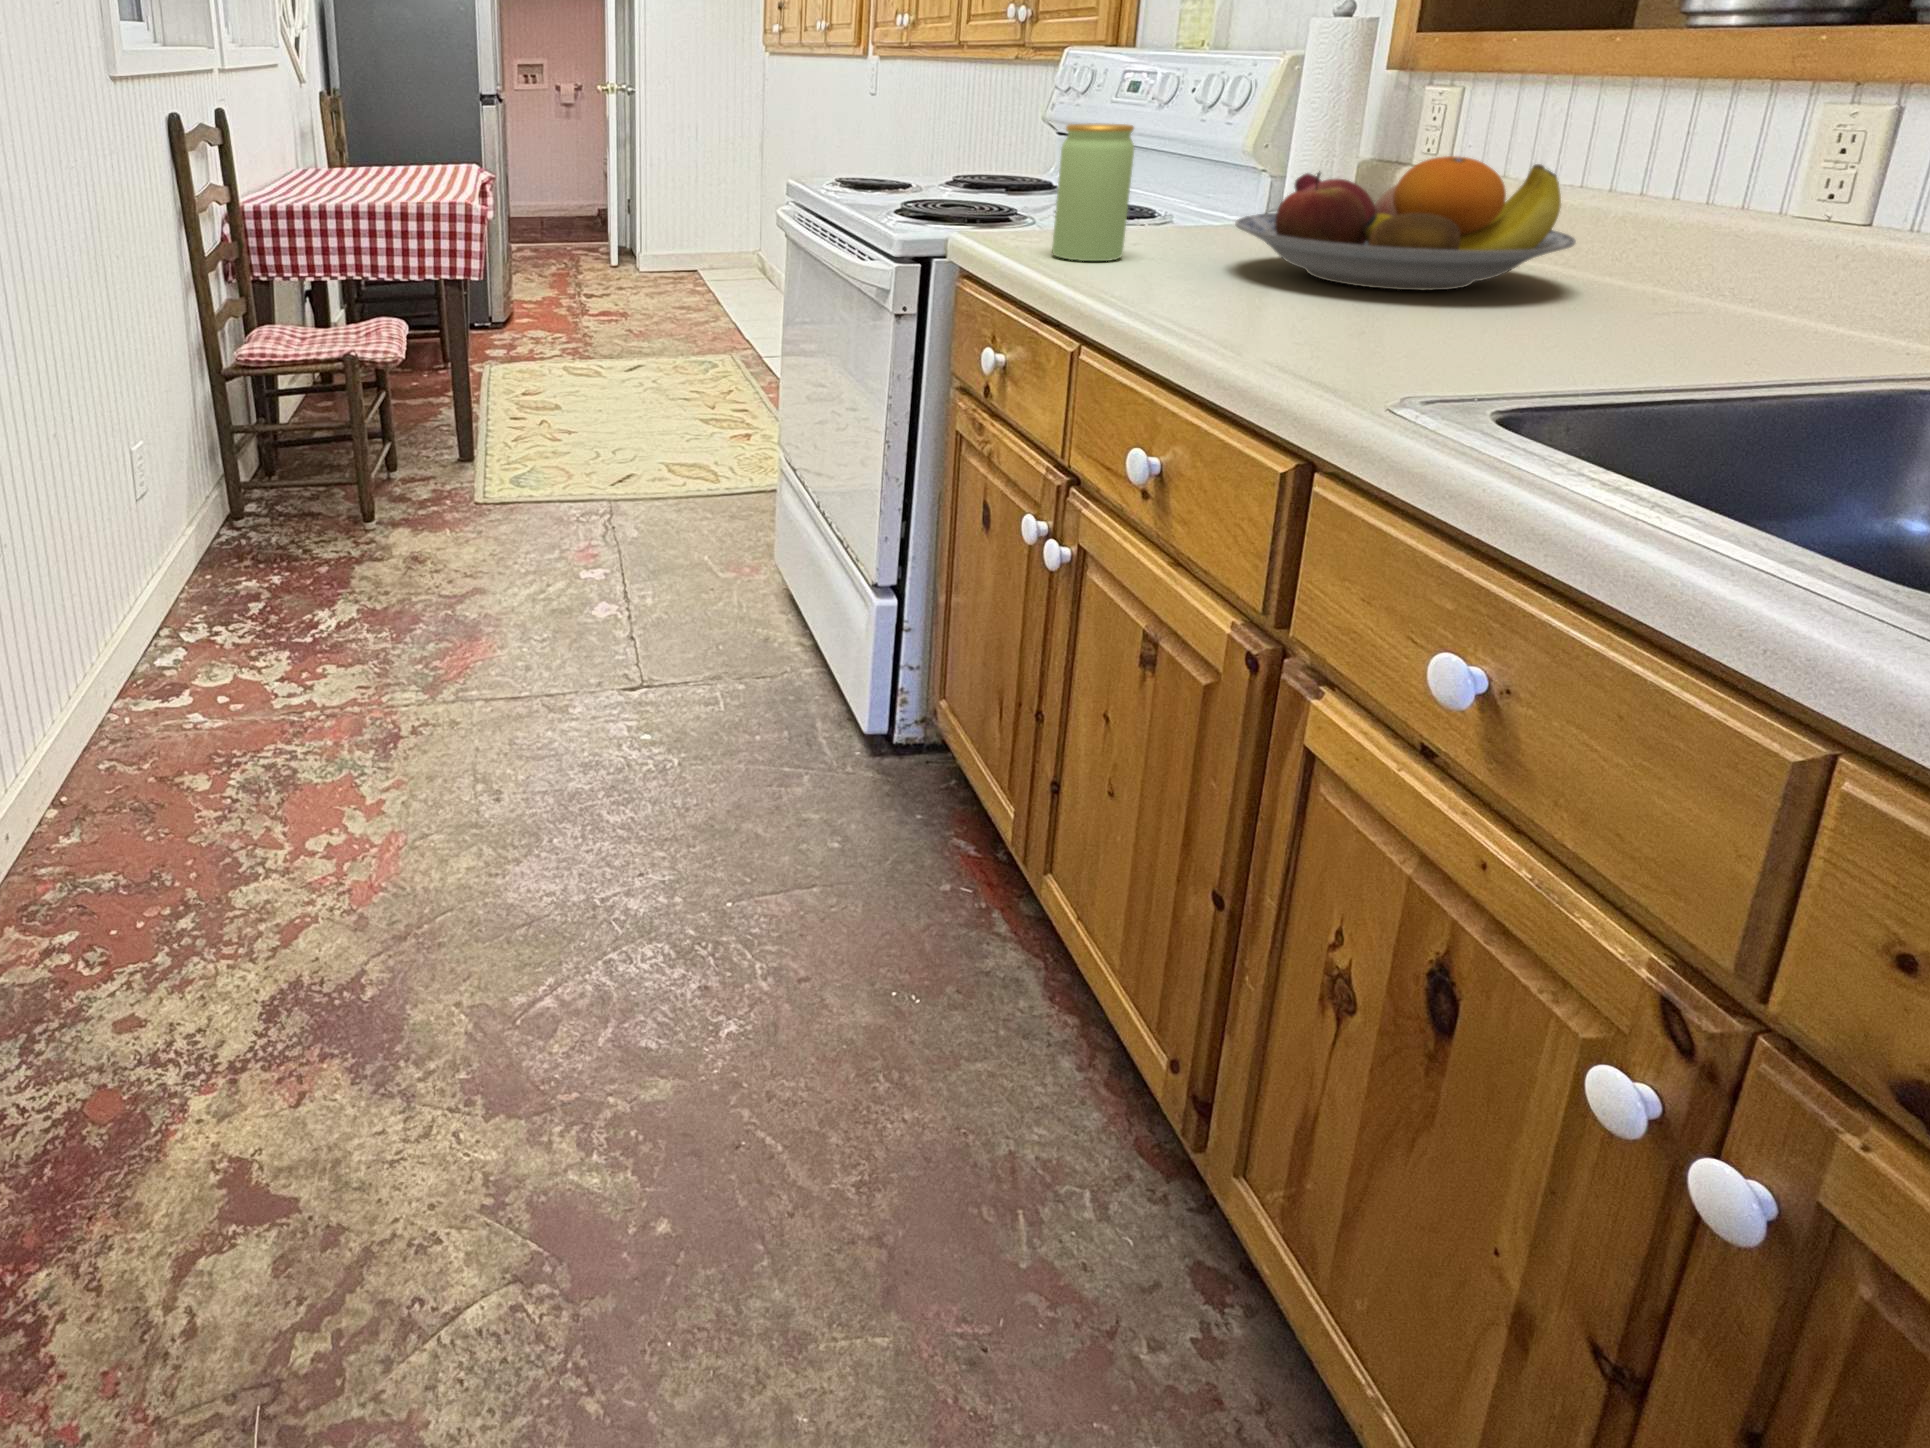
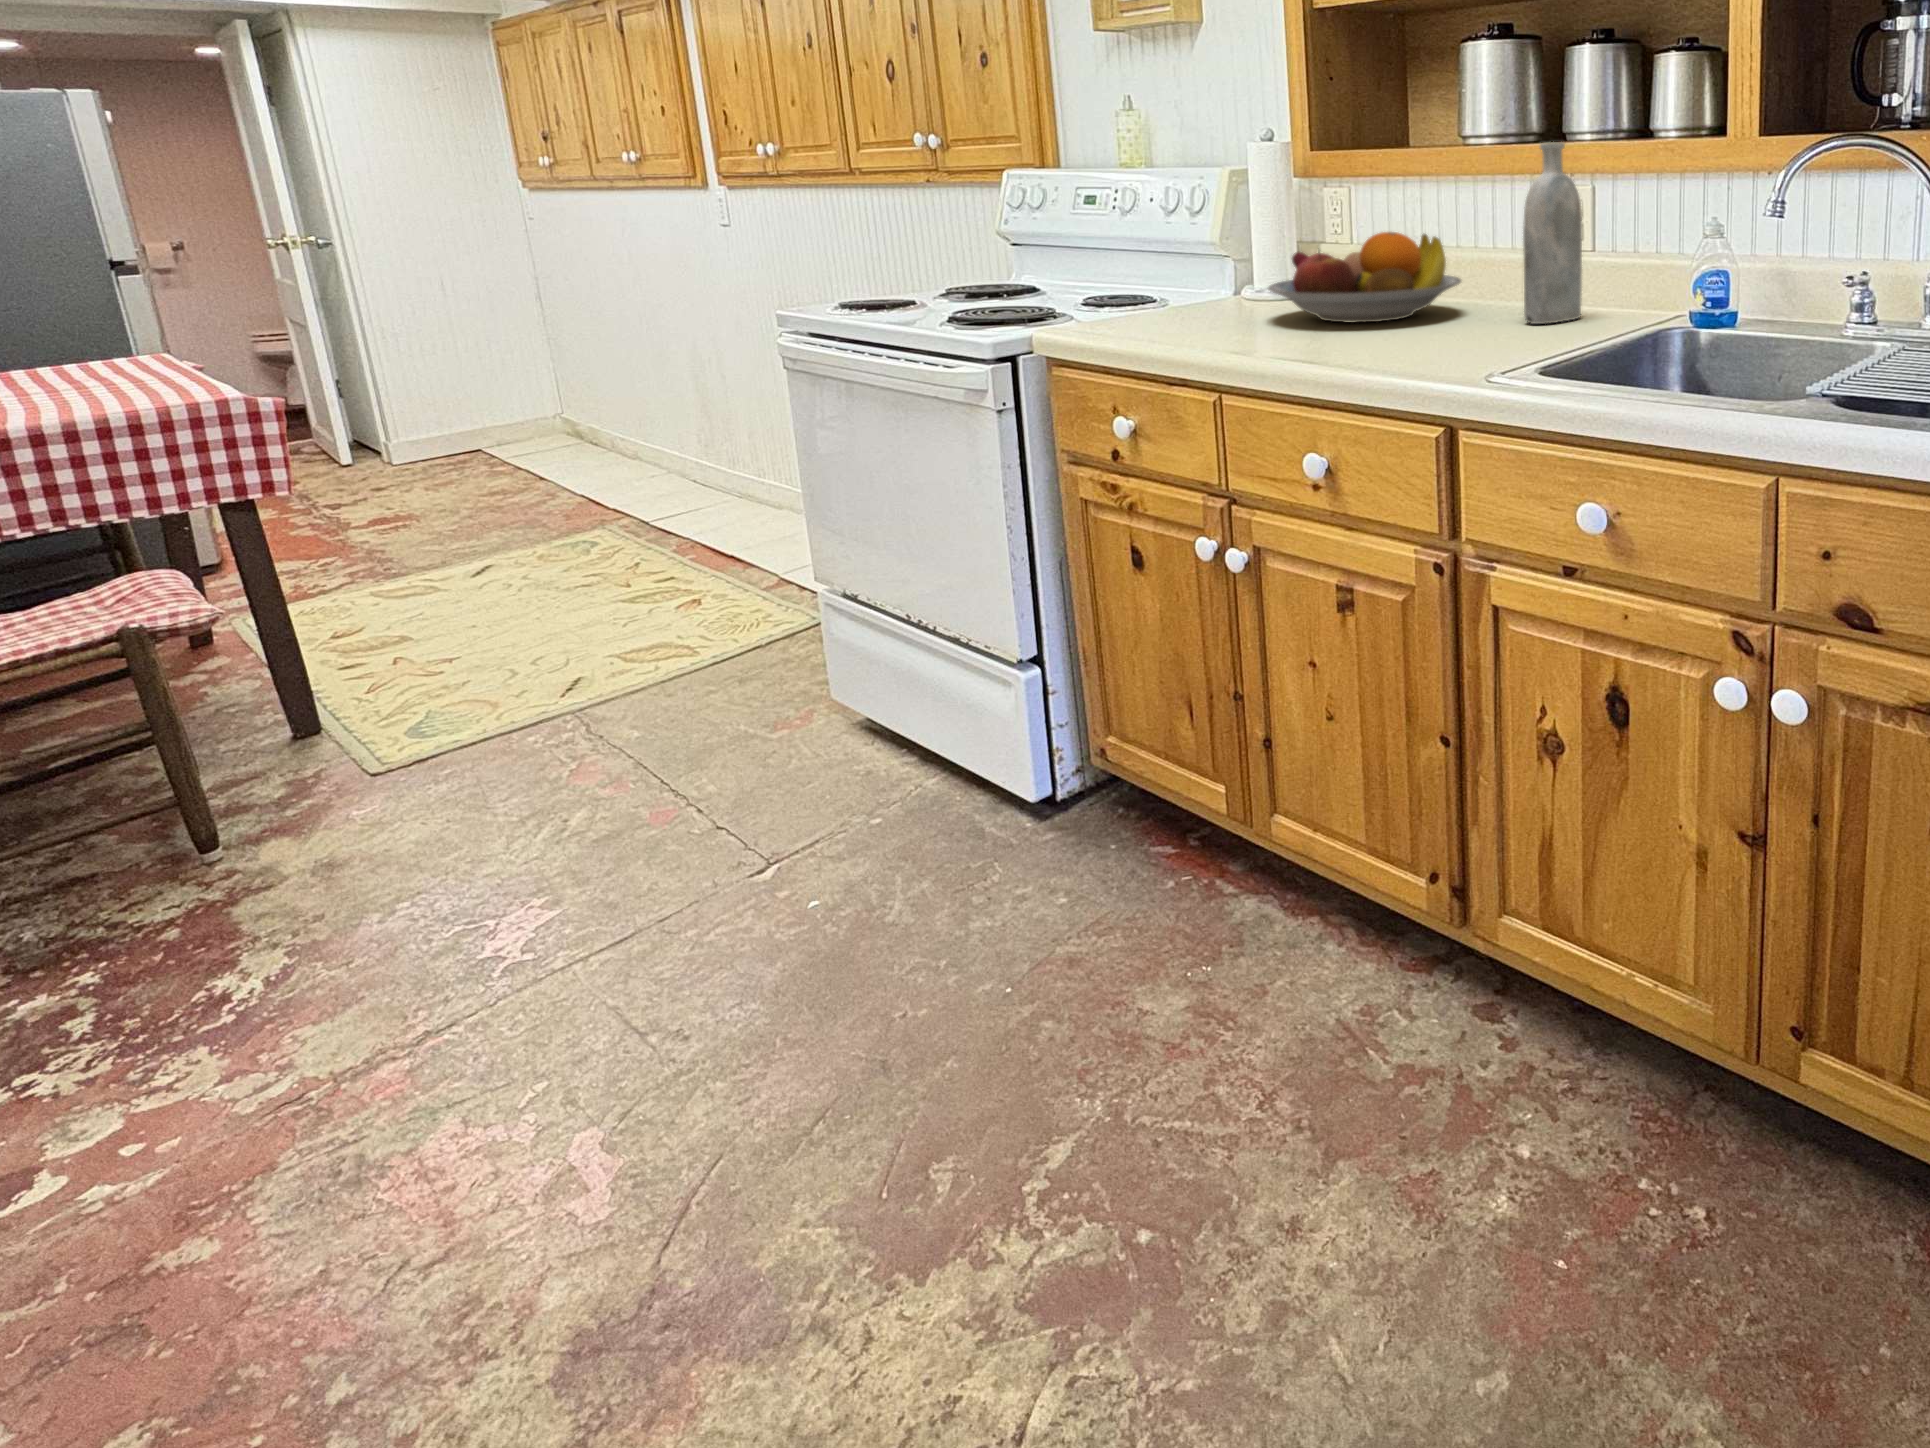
bottle: none [1648,19,1849,343] -> present [1523,142,1582,324]
jar: present [1052,123,1134,261] -> none [1133,225,1194,334]

